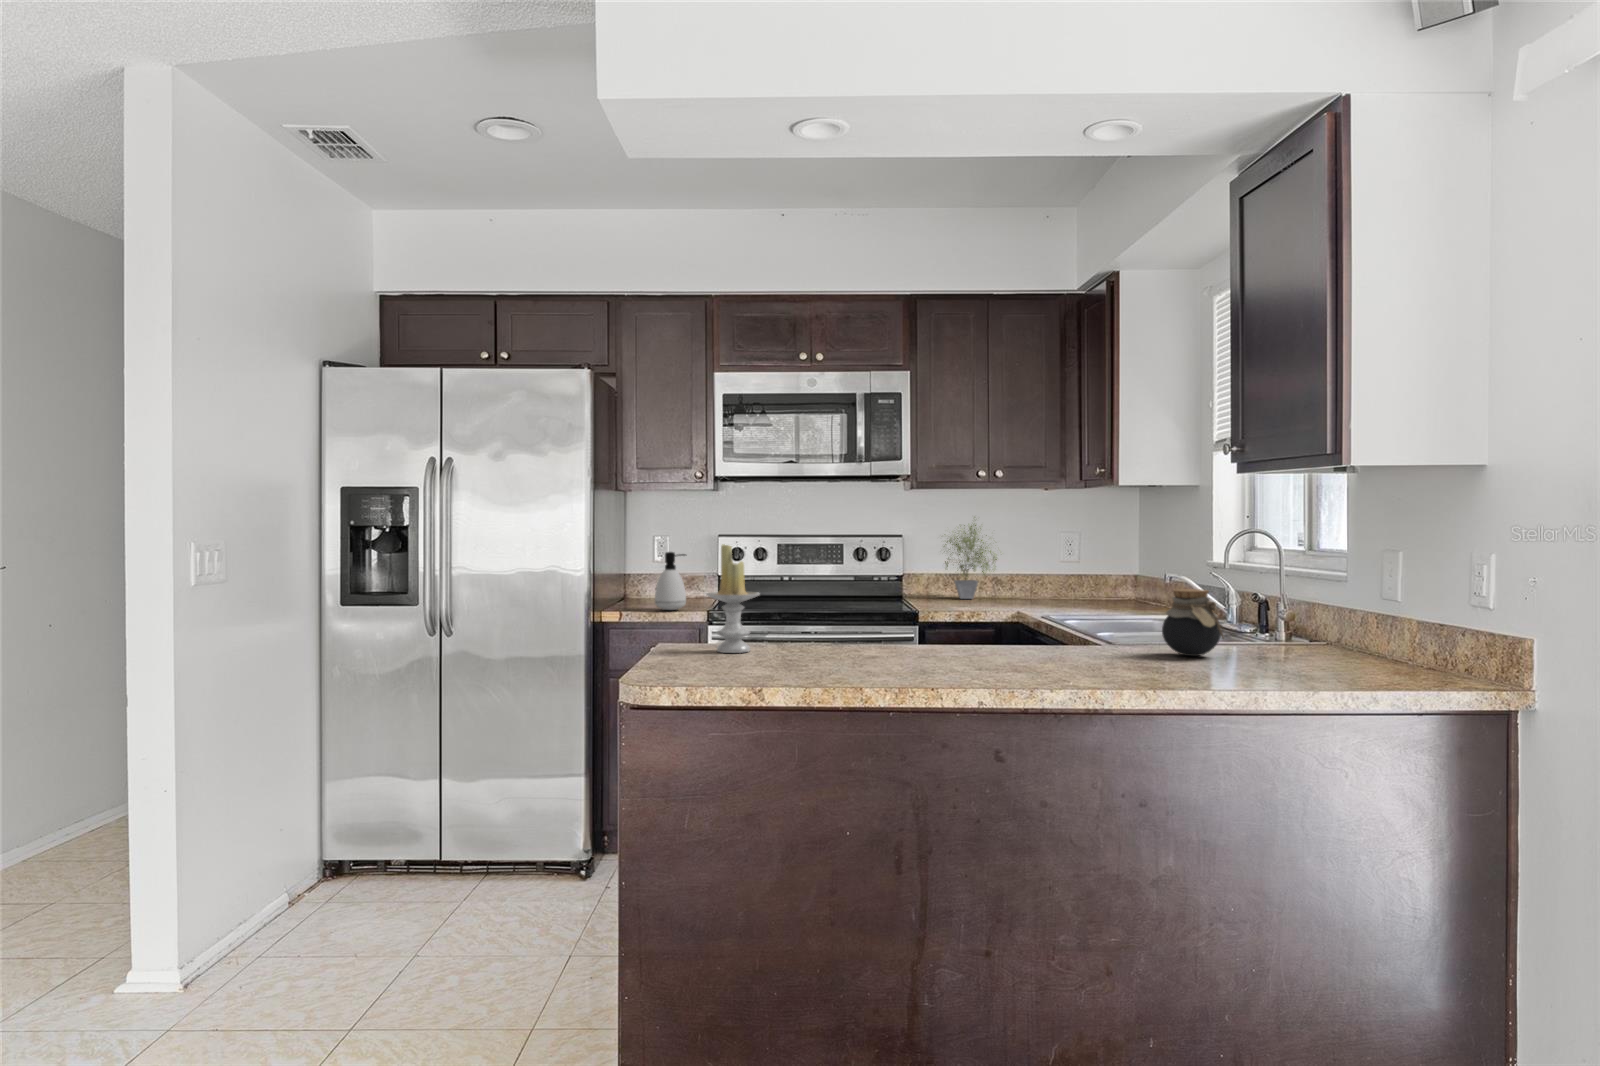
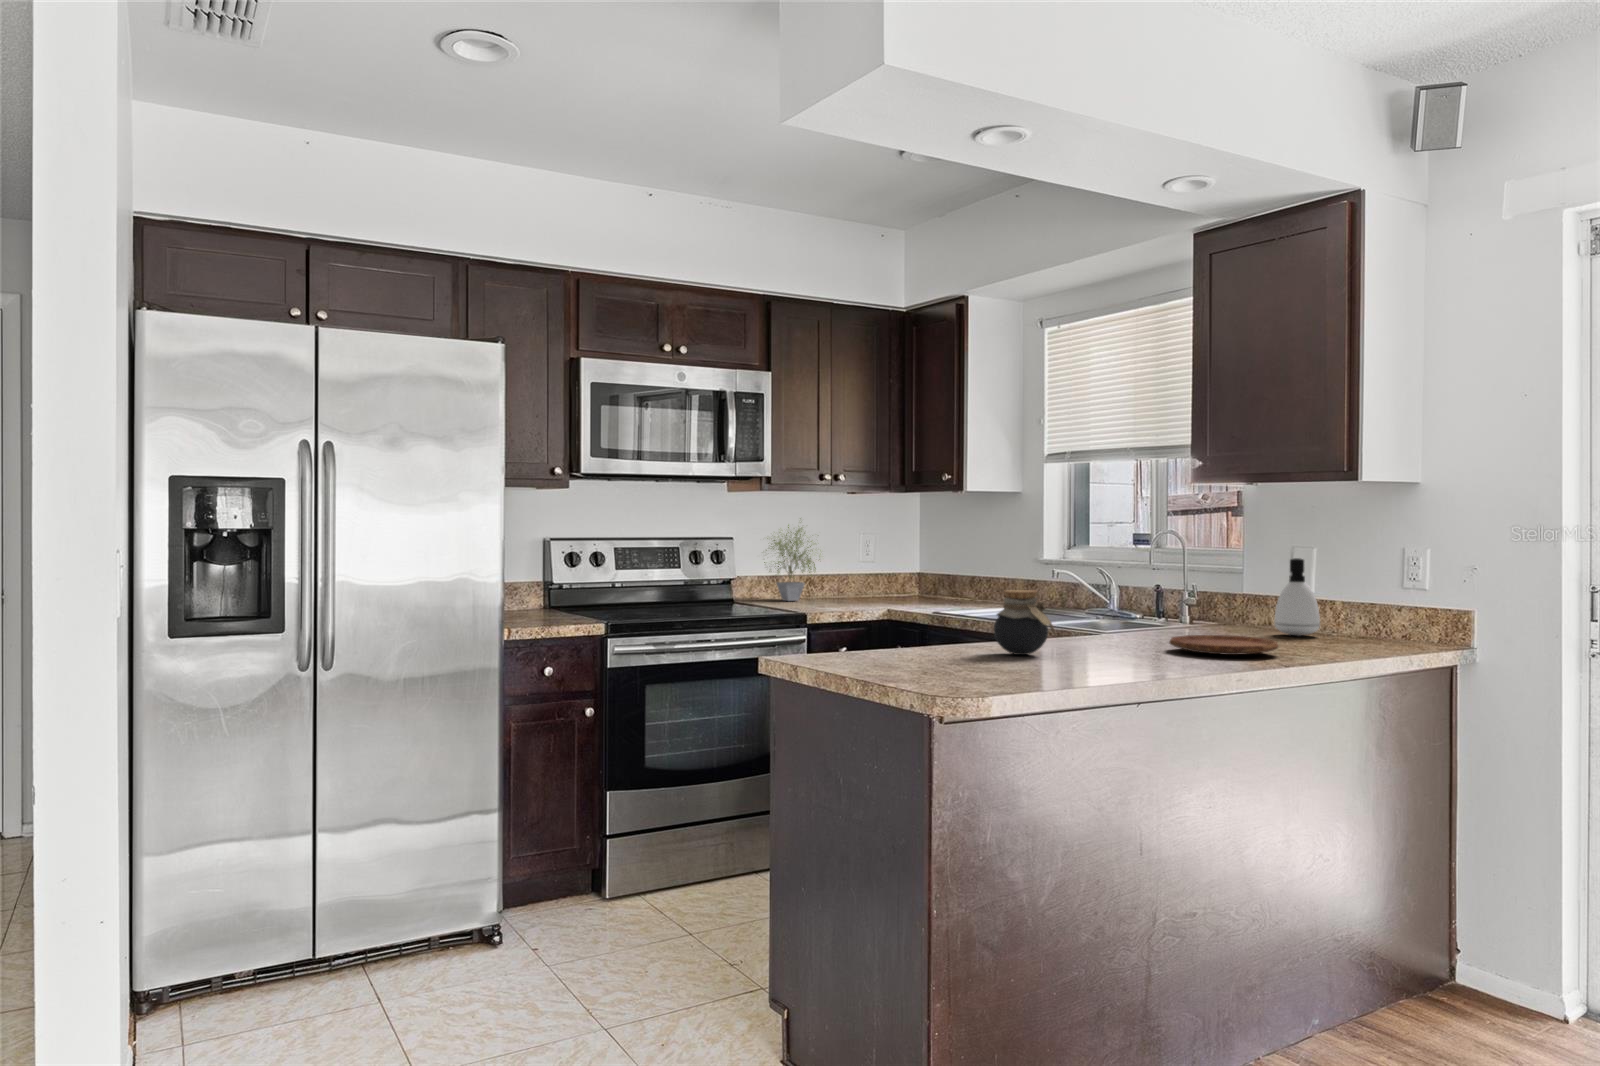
candle: present [707,544,760,653] -> none [874,549,931,661]
soap dispenser: present [655,552,686,610] -> present [1274,558,1320,636]
jar: present [1162,589,1224,656] -> present [994,590,1056,655]
tray: none [1031,648,1159,672] -> present [1169,635,1278,655]

